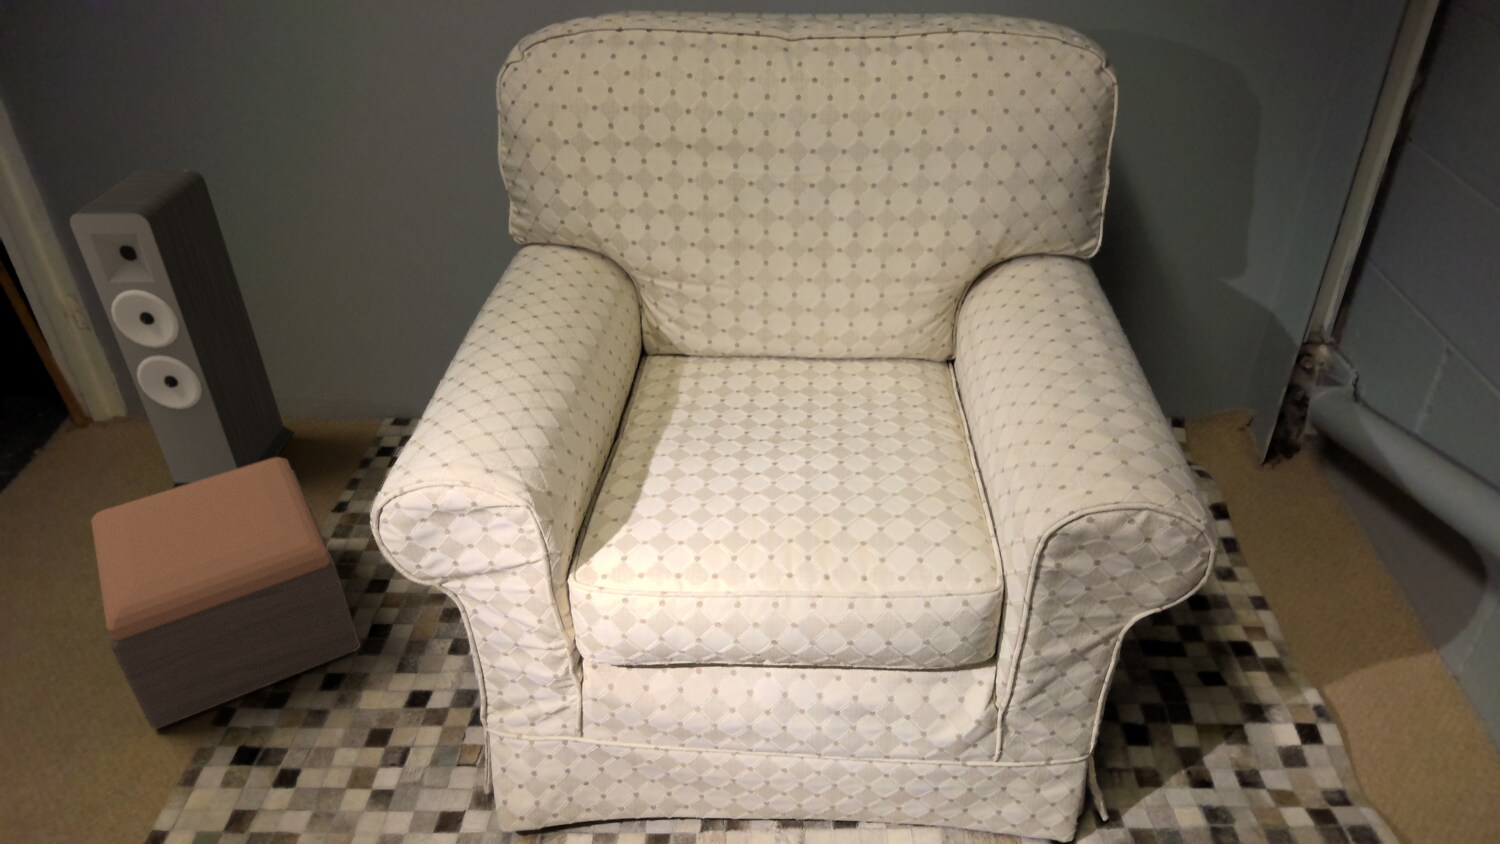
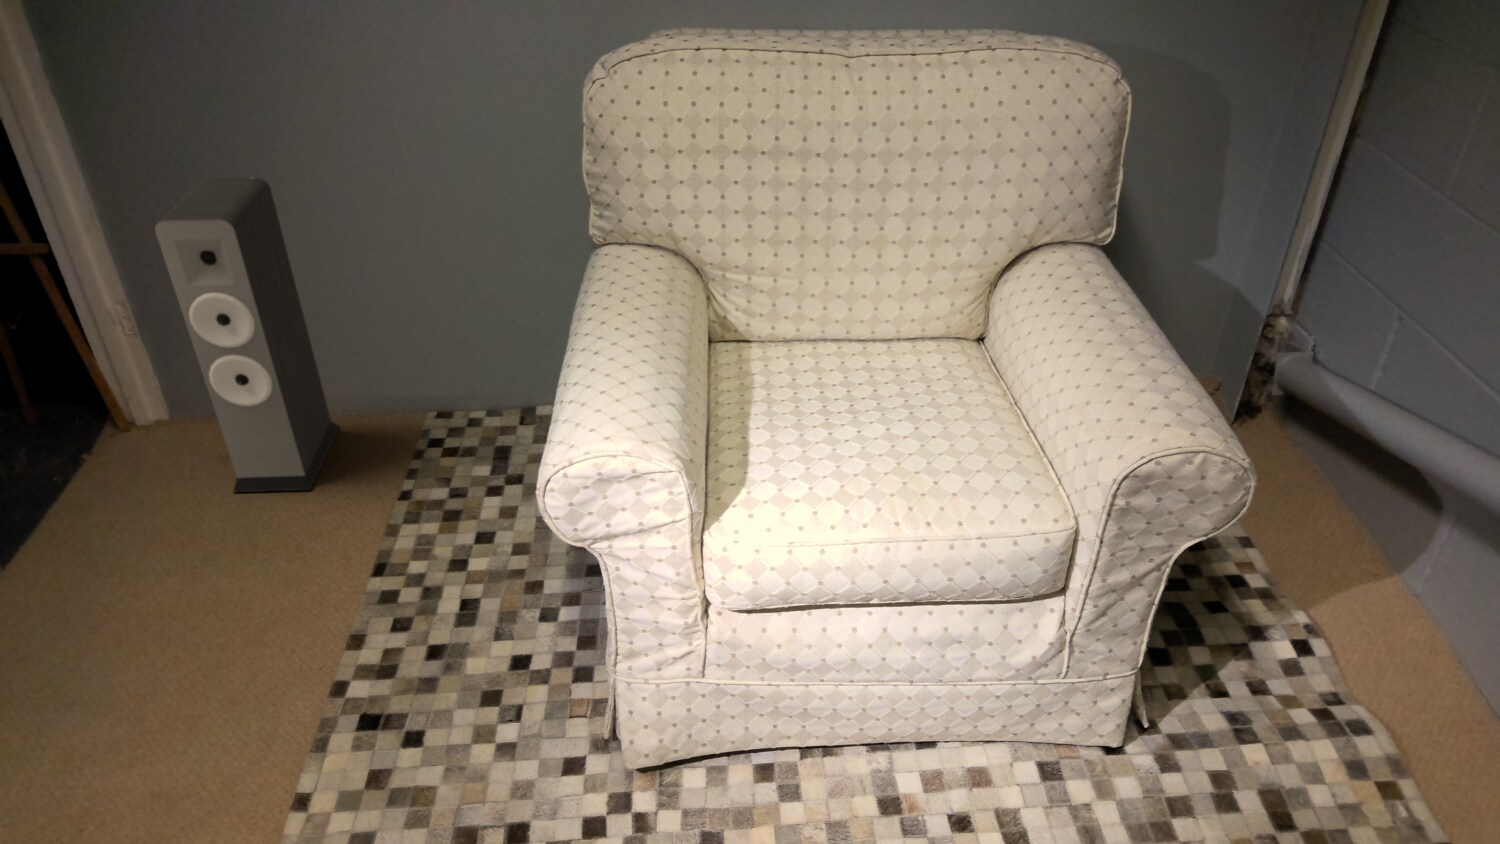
footstool: present [91,457,360,729] -> none [195,447,456,702]

